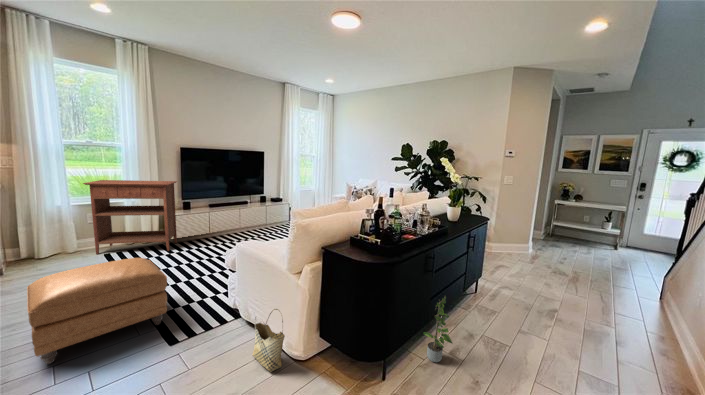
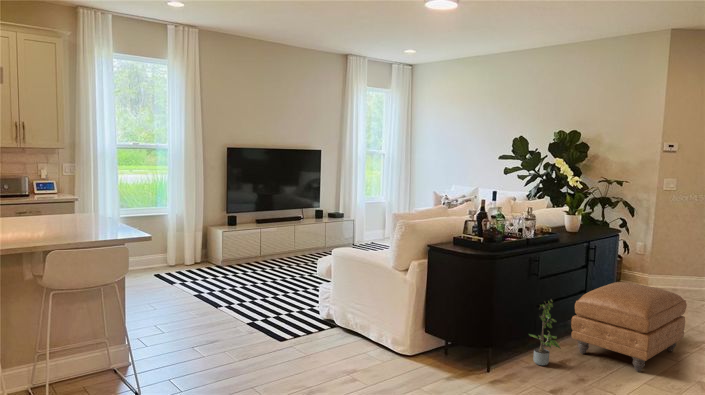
console table: present [83,180,177,254] -> none [139,188,228,274]
ottoman: present [27,258,167,364] -> present [571,282,687,372]
woven basket: present [252,309,285,372] -> none [359,306,393,360]

